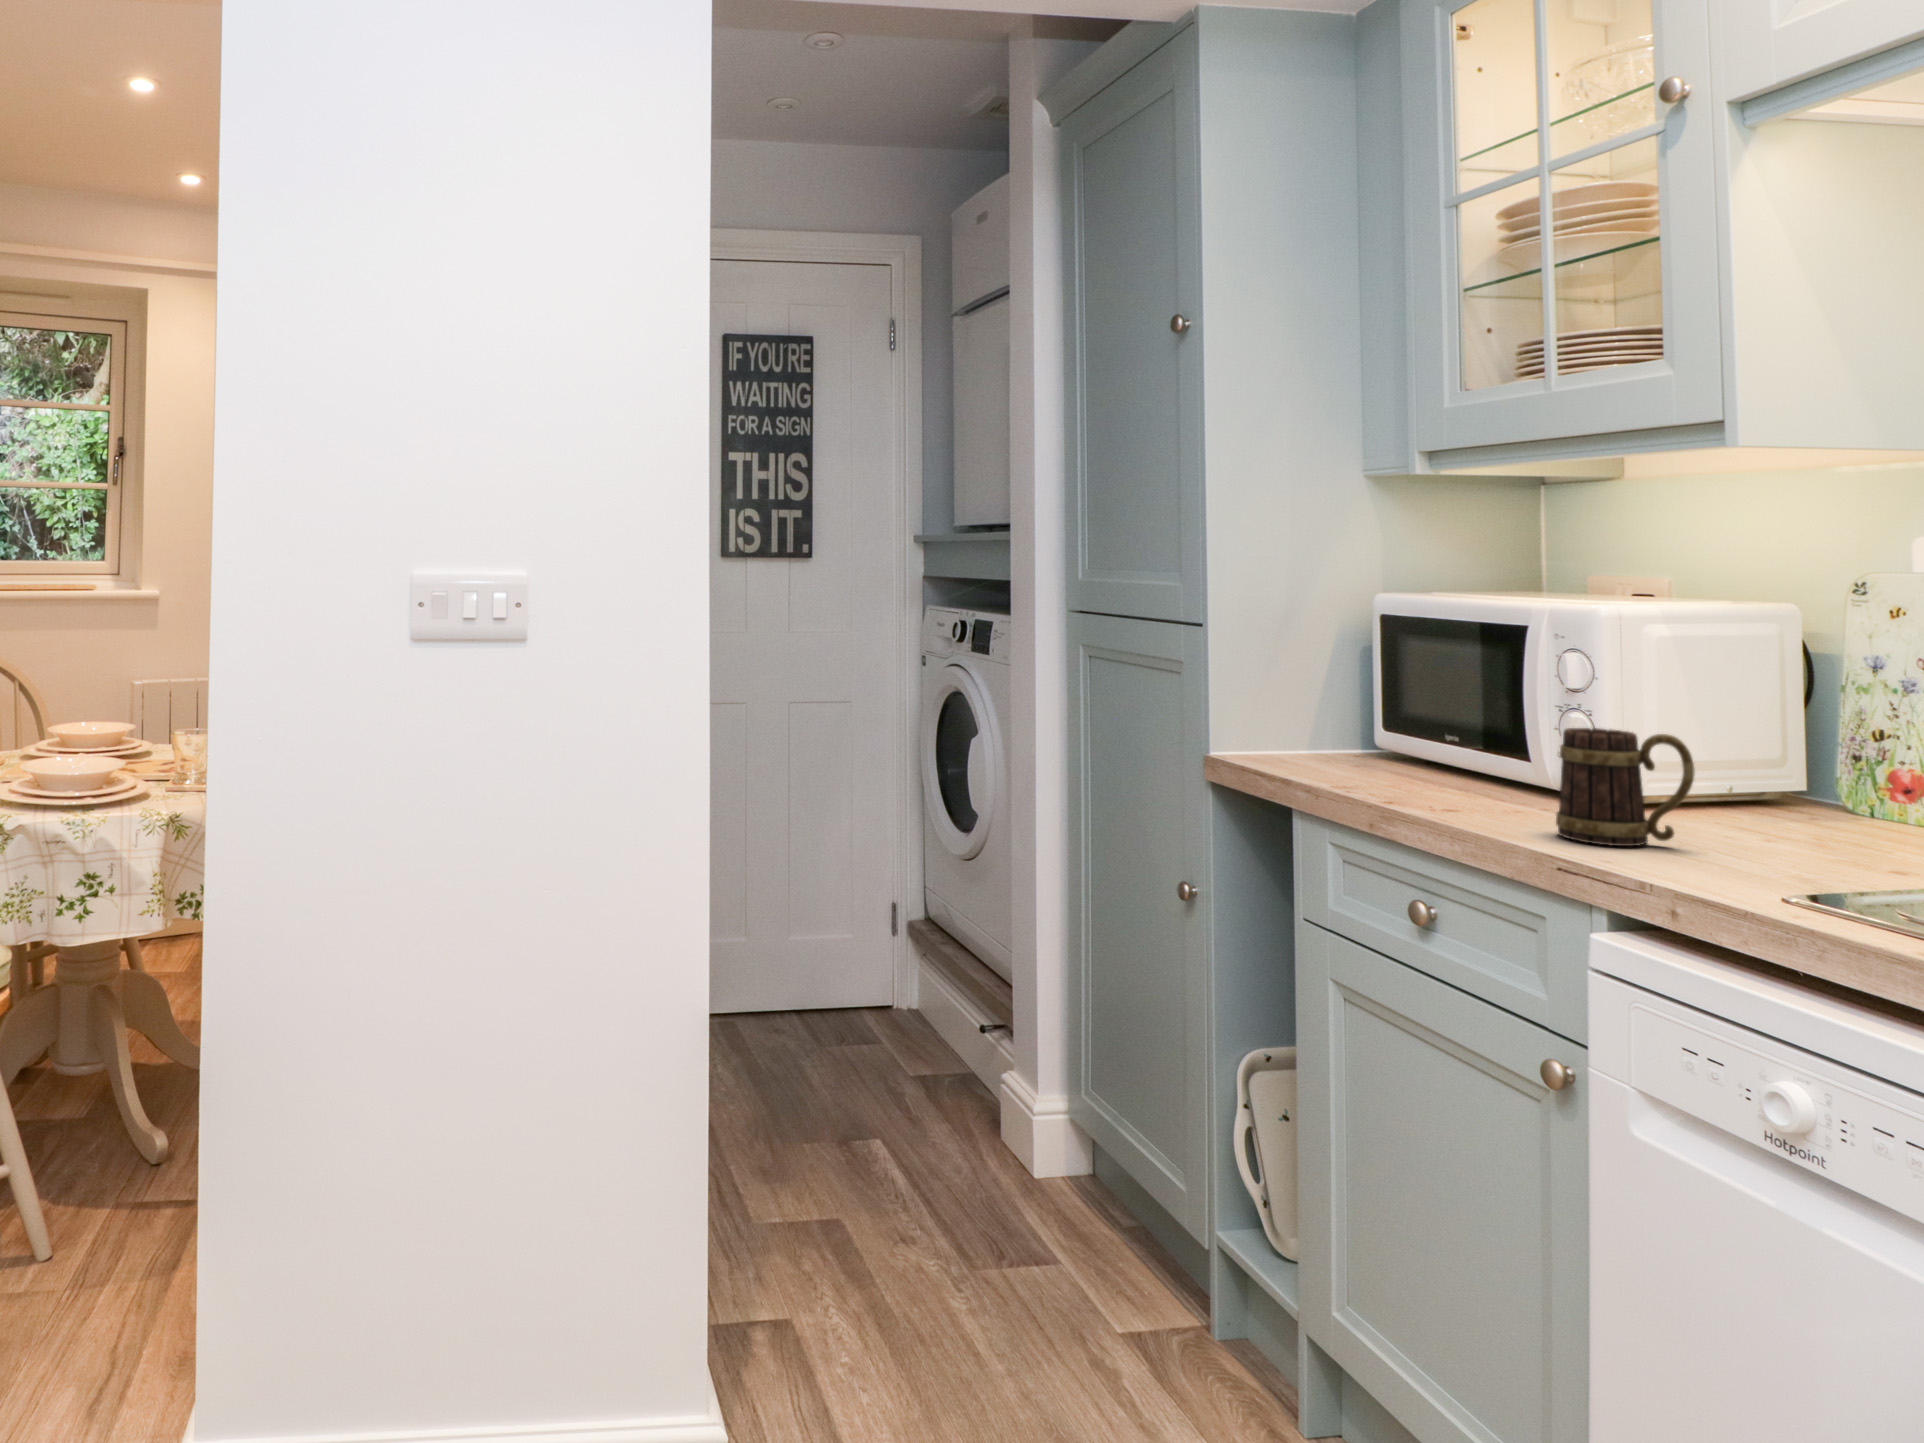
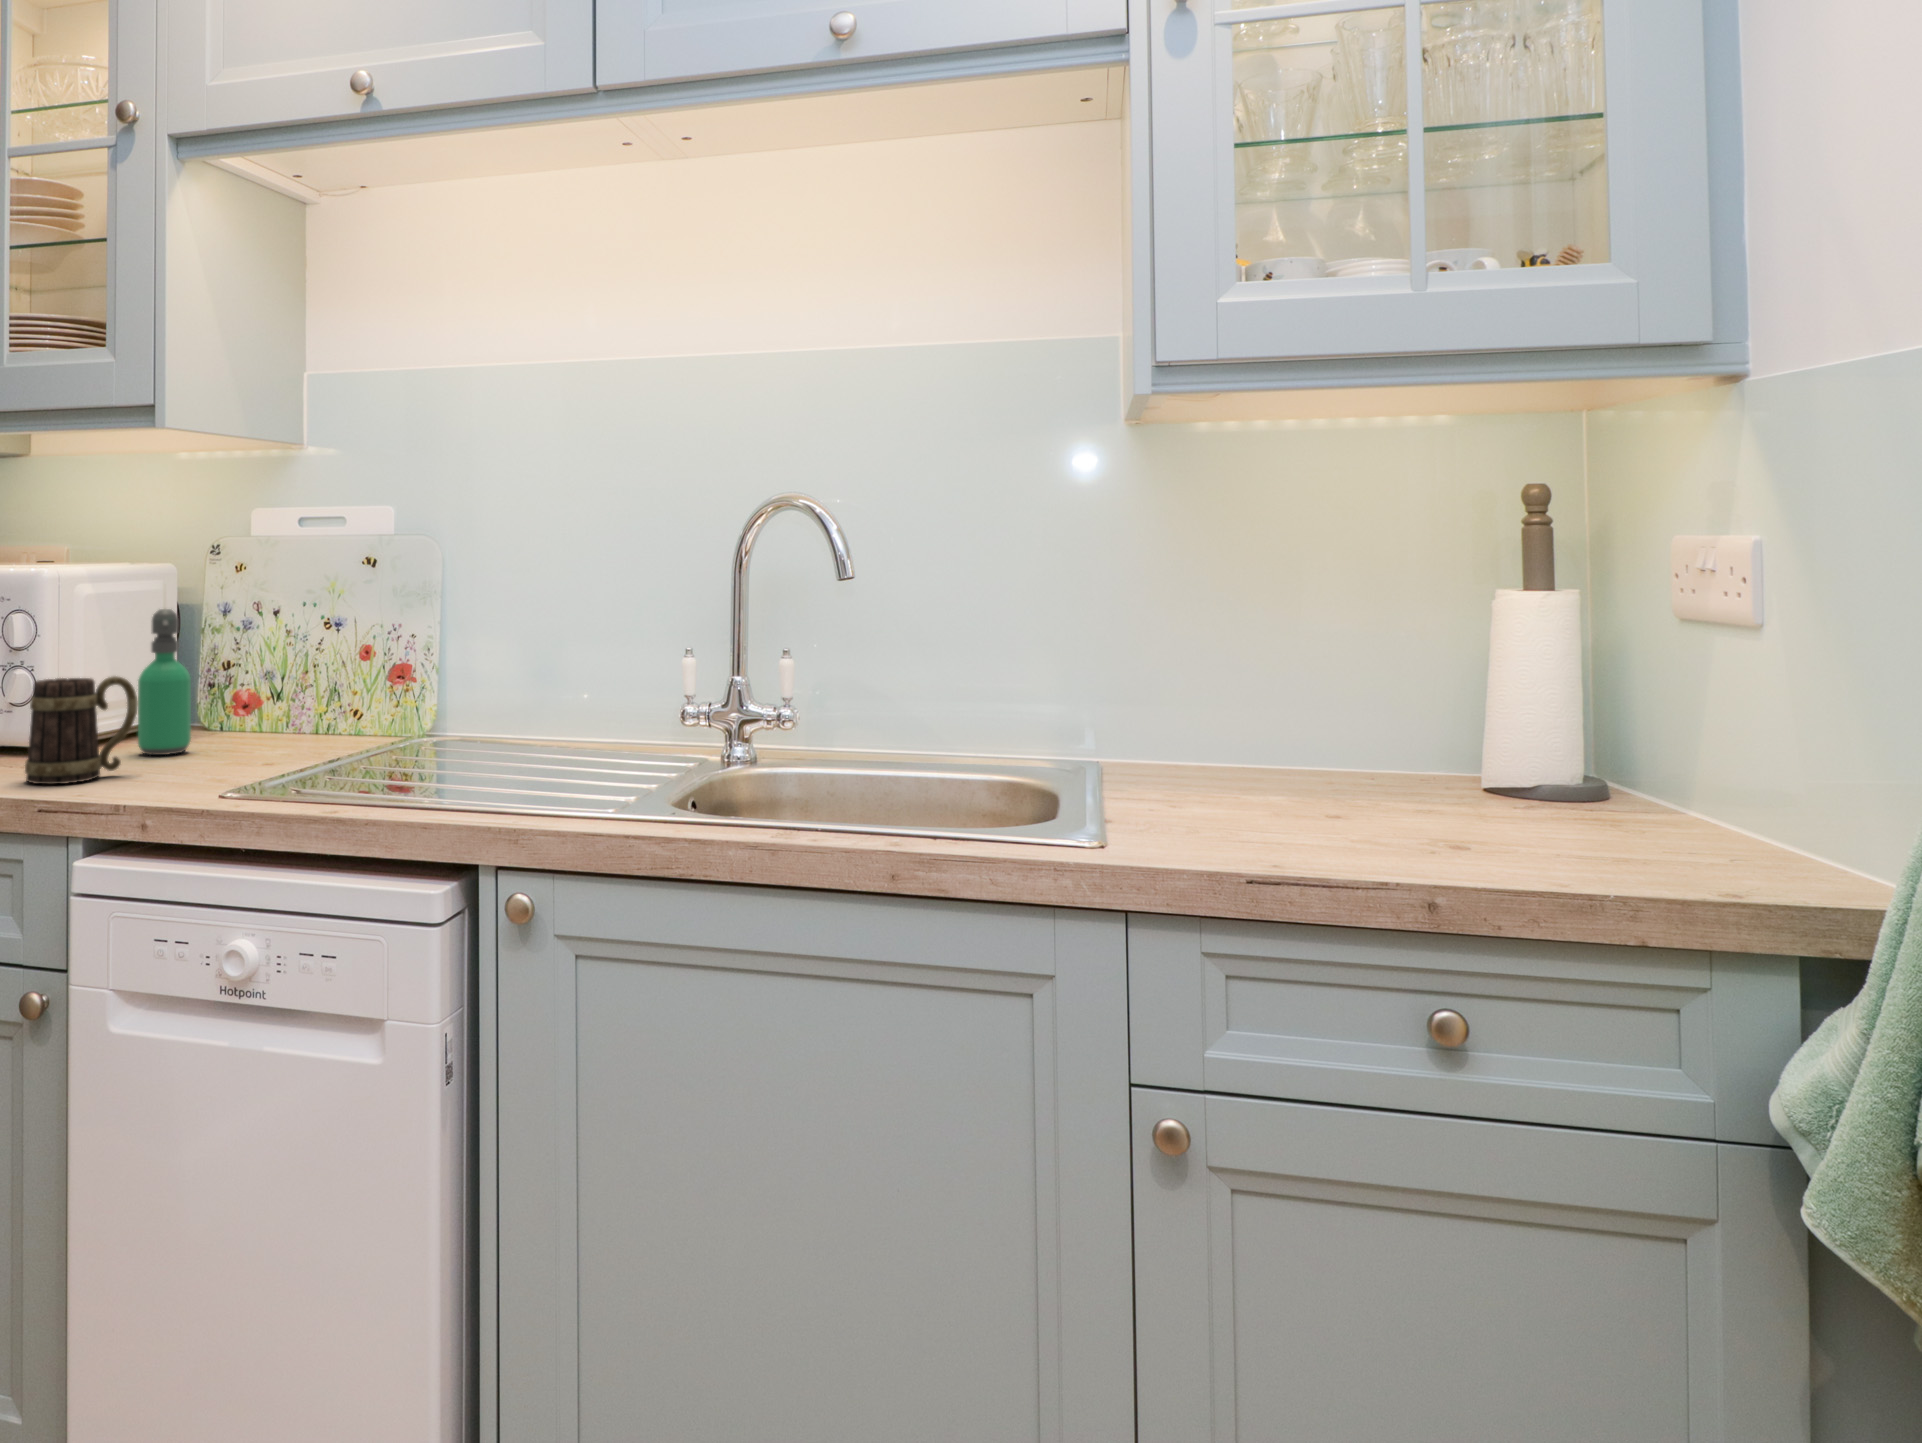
soap dispenser: none [1720,660,1798,836] -> present [138,609,191,755]

